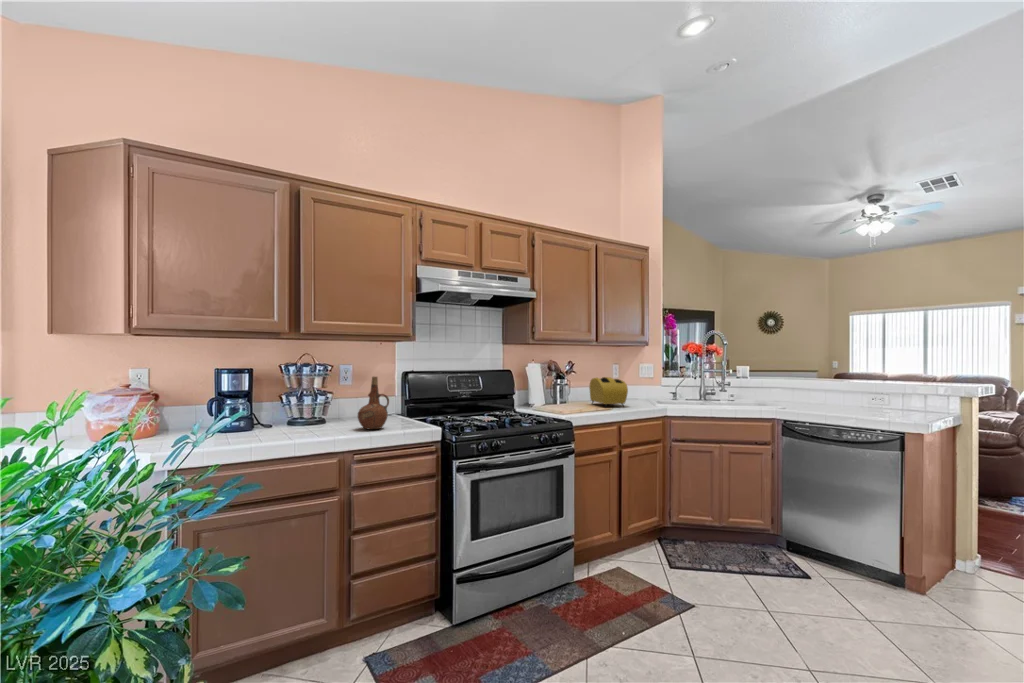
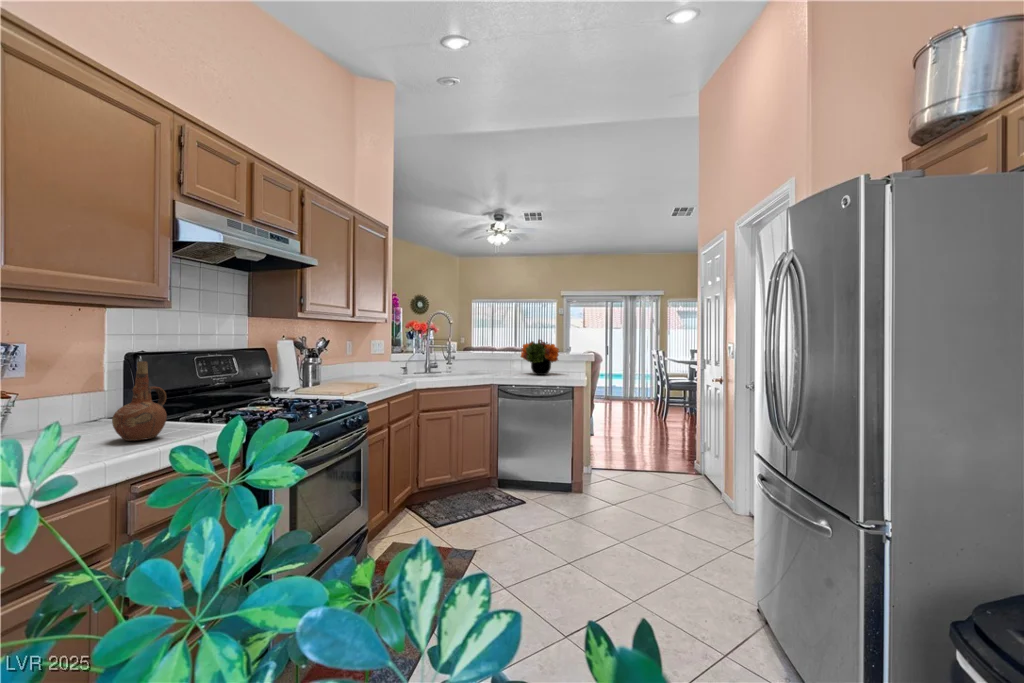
flower arrangement: none [825,361,891,410] -> present [521,340,559,375]
toaster: present [589,377,628,407] -> none [342,355,388,386]

